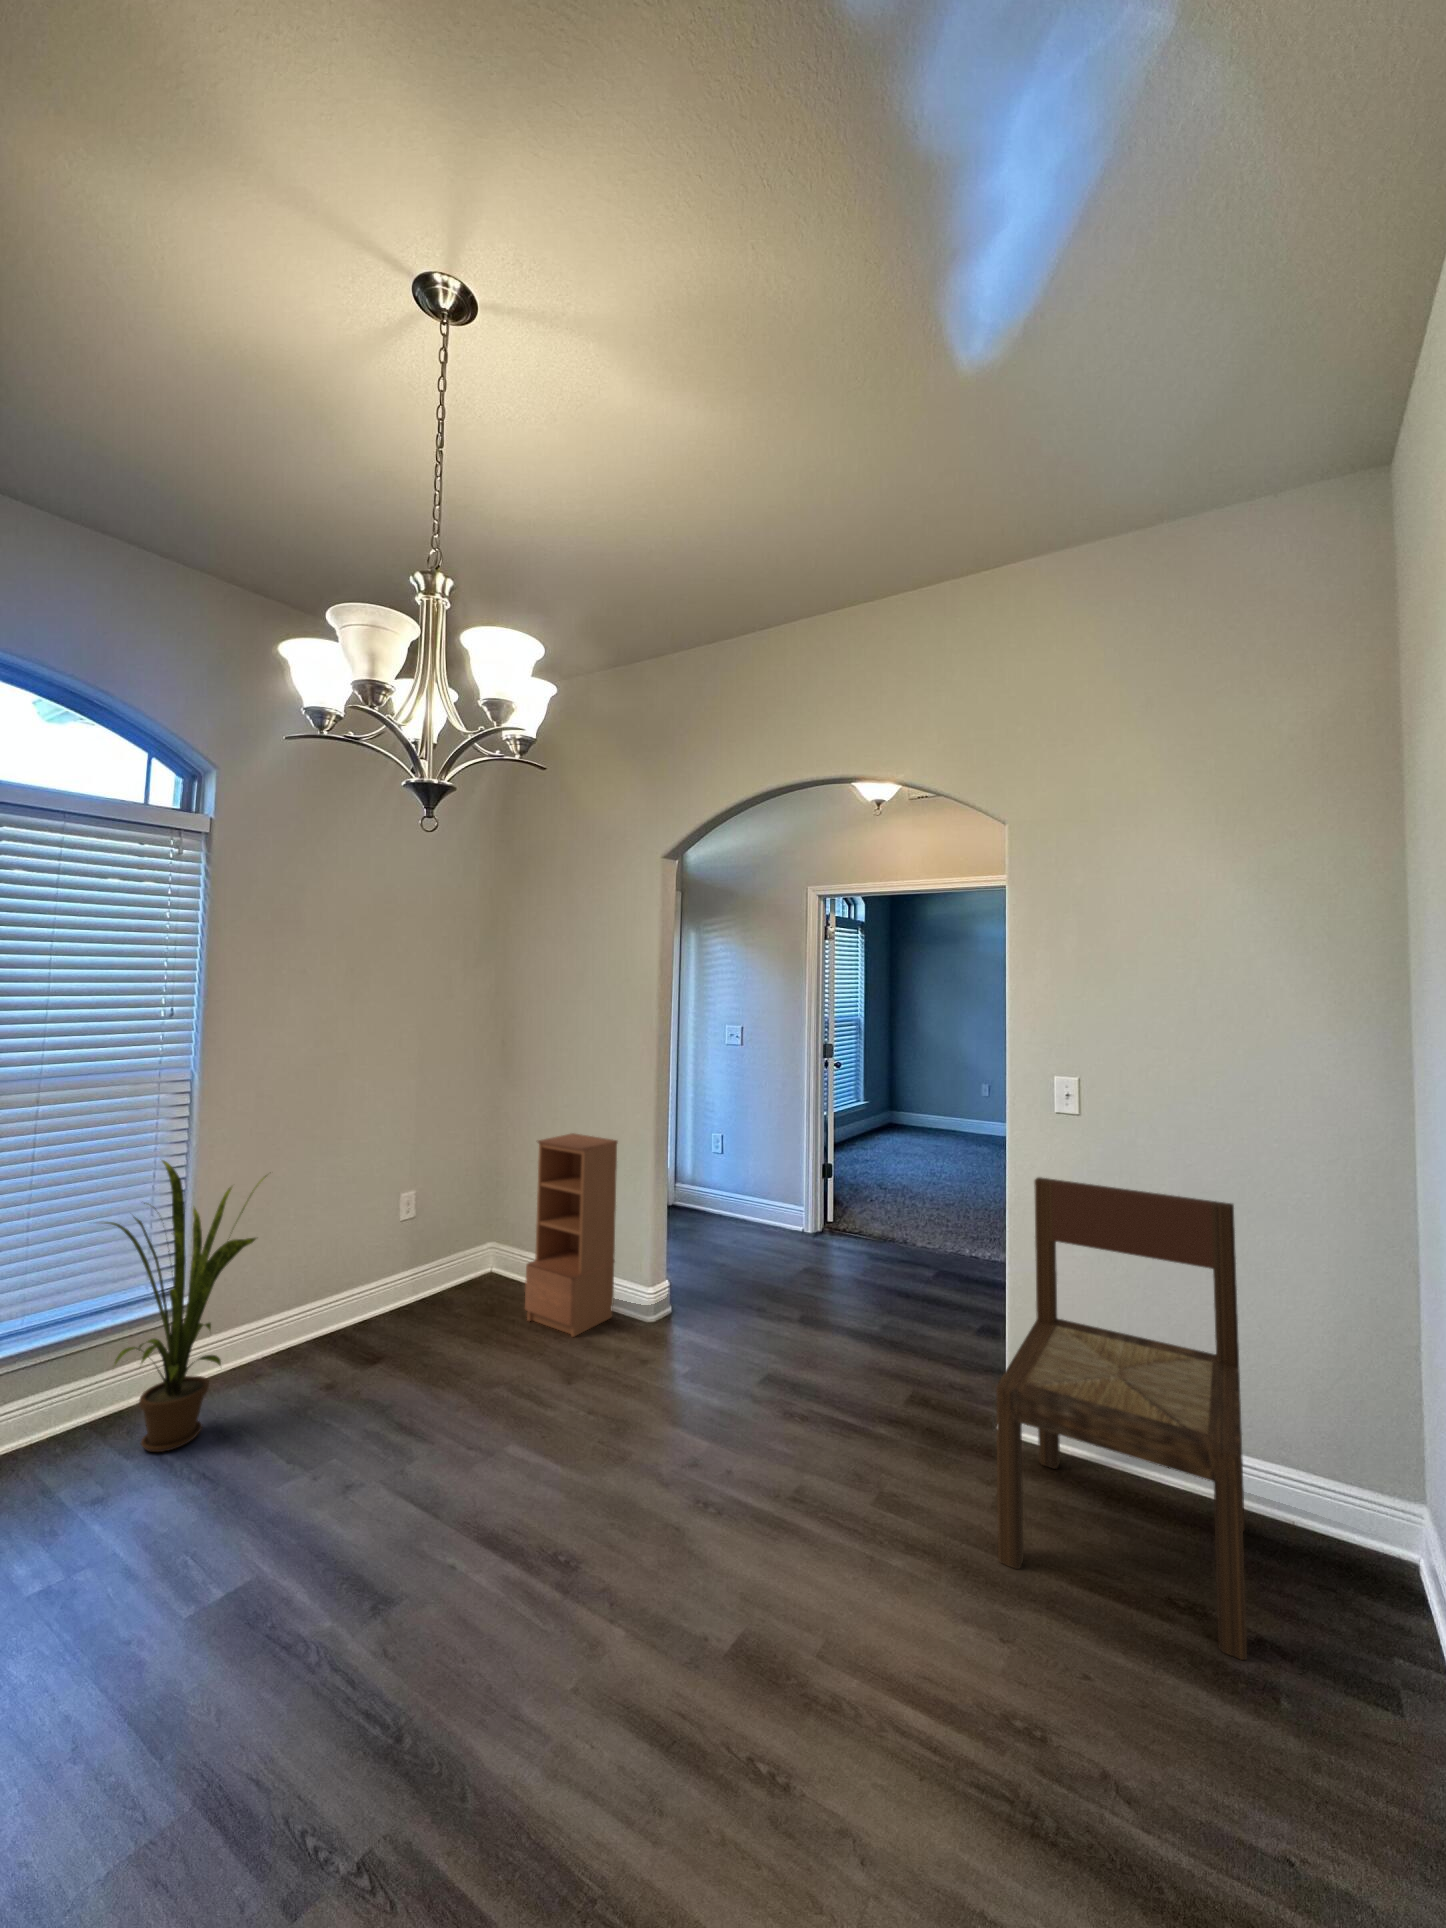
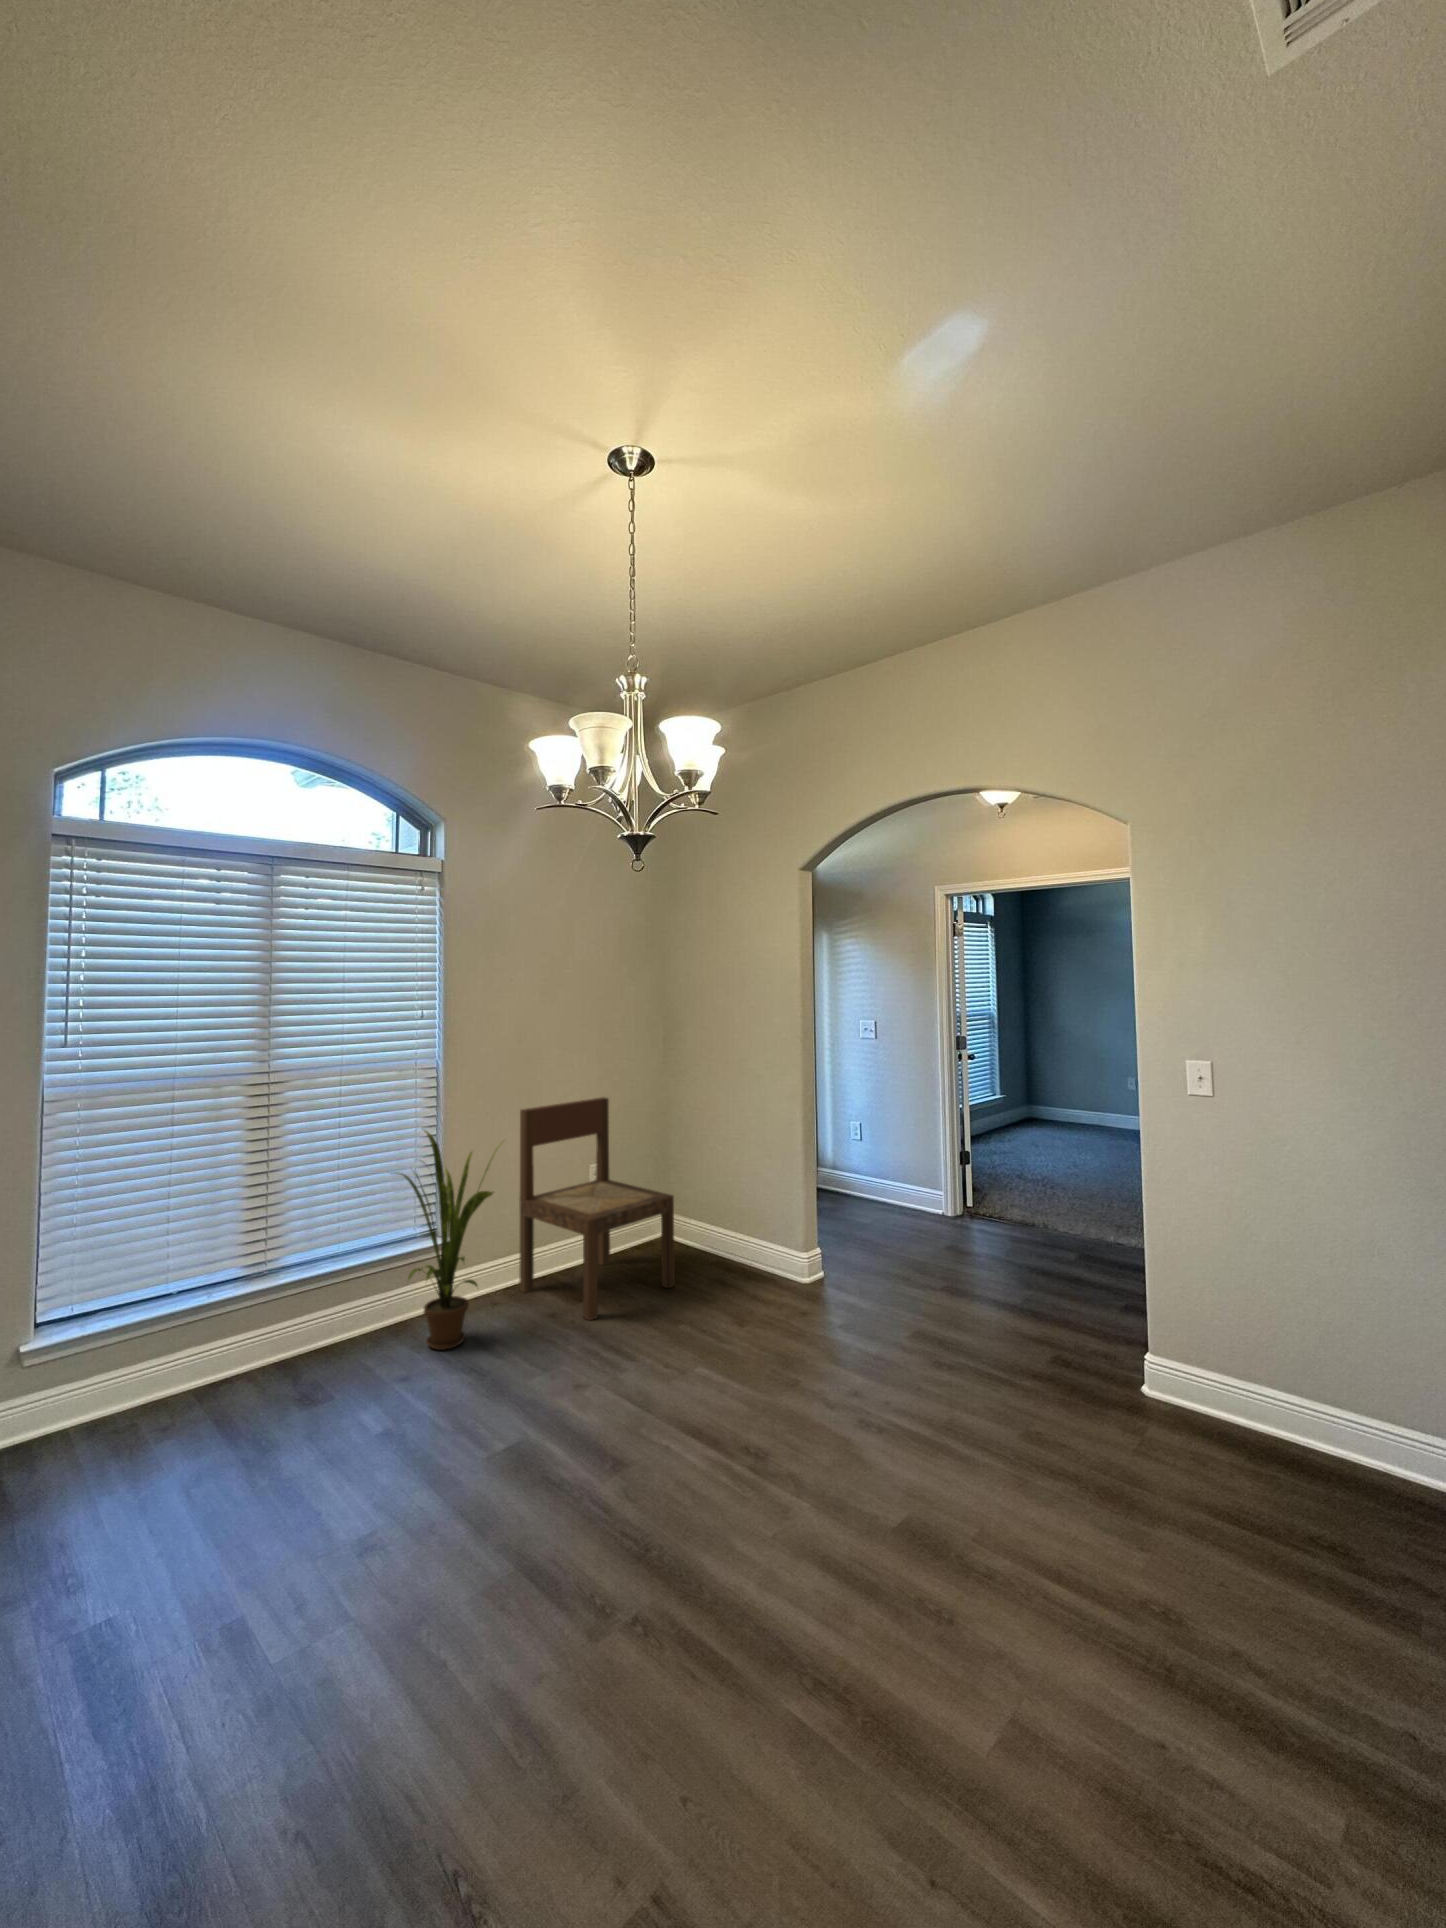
bookcase: present [525,1133,618,1337] -> none [695,1117,771,1292]
dining chair: present [996,1177,1247,1660] -> present [519,1097,675,1320]

